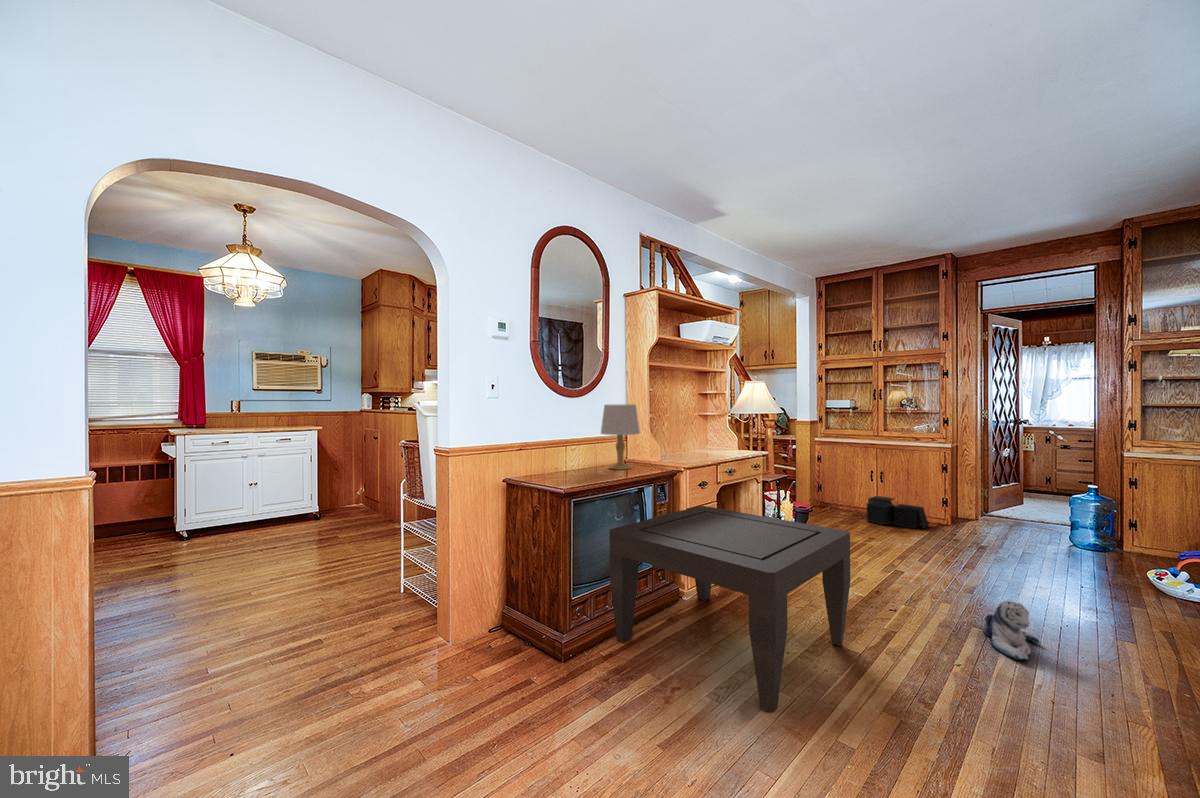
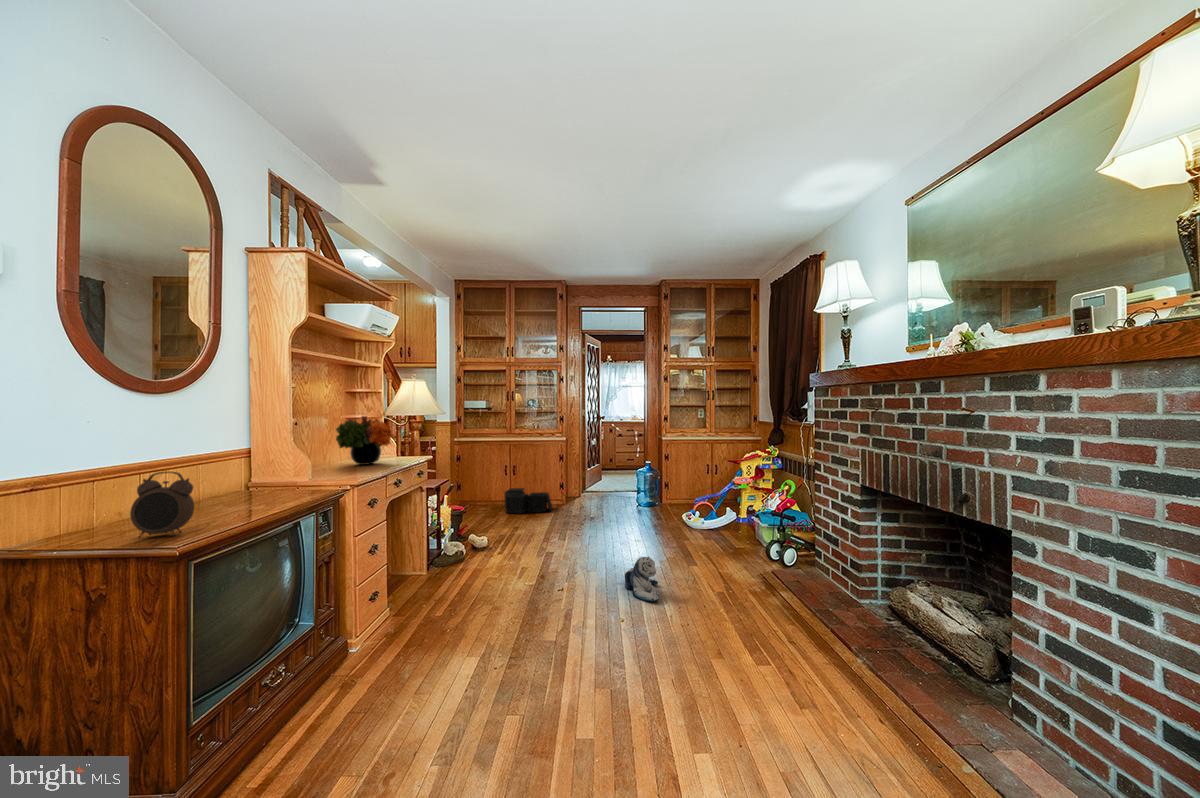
table lamp: present [601,404,640,470] -> none [216,404,286,499]
flower arrangement: none [684,413,731,454] -> present [336,416,394,465]
alarm clock: none [550,445,578,485] -> present [130,472,194,538]
coffee table: present [609,506,850,711] -> none [255,526,544,752]

